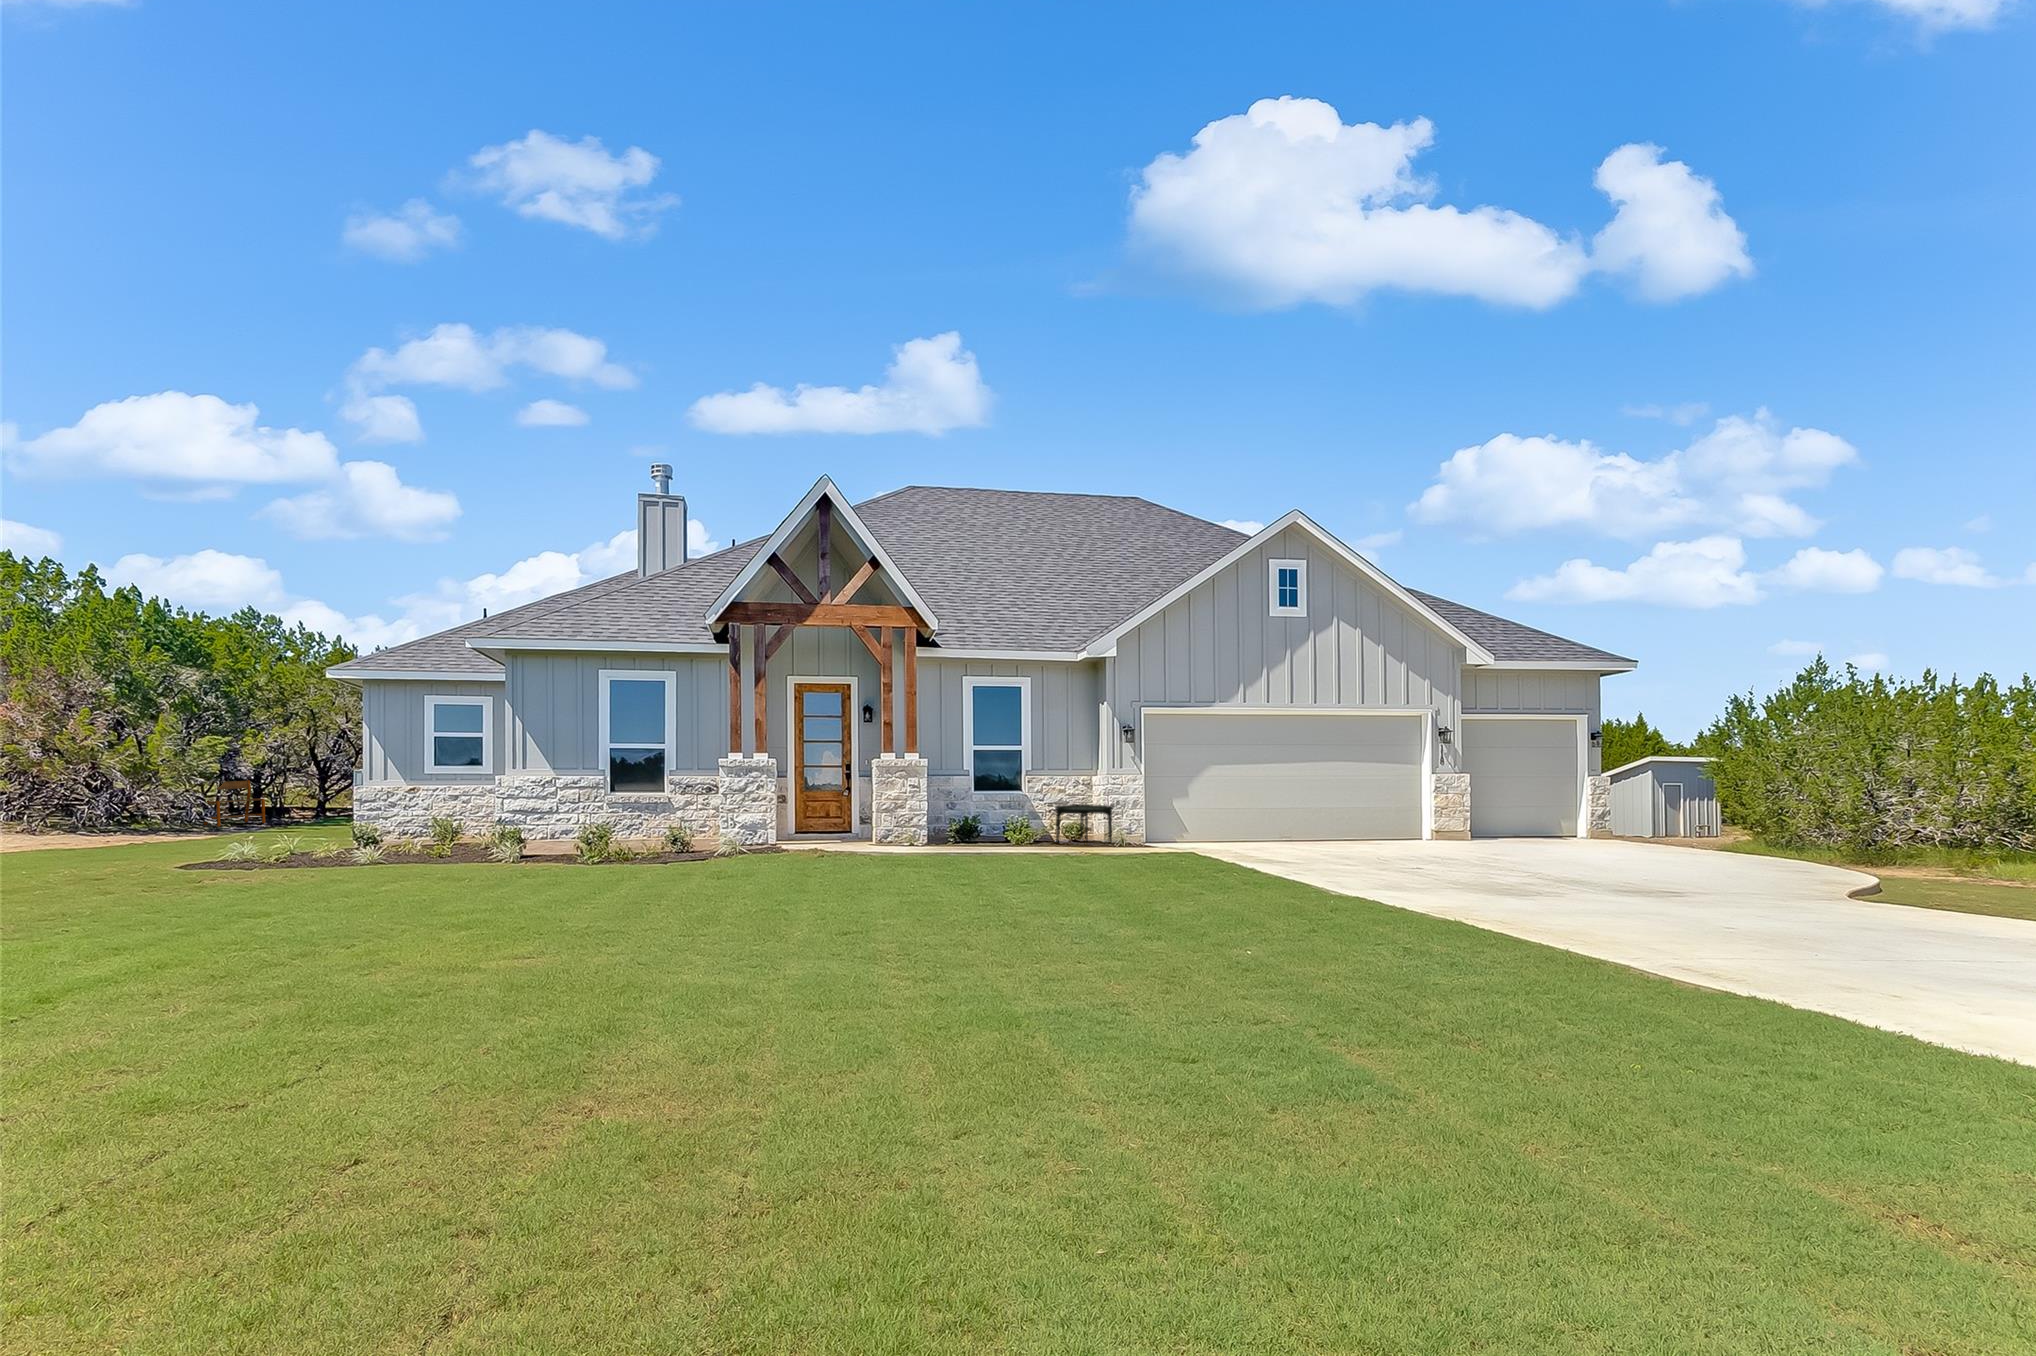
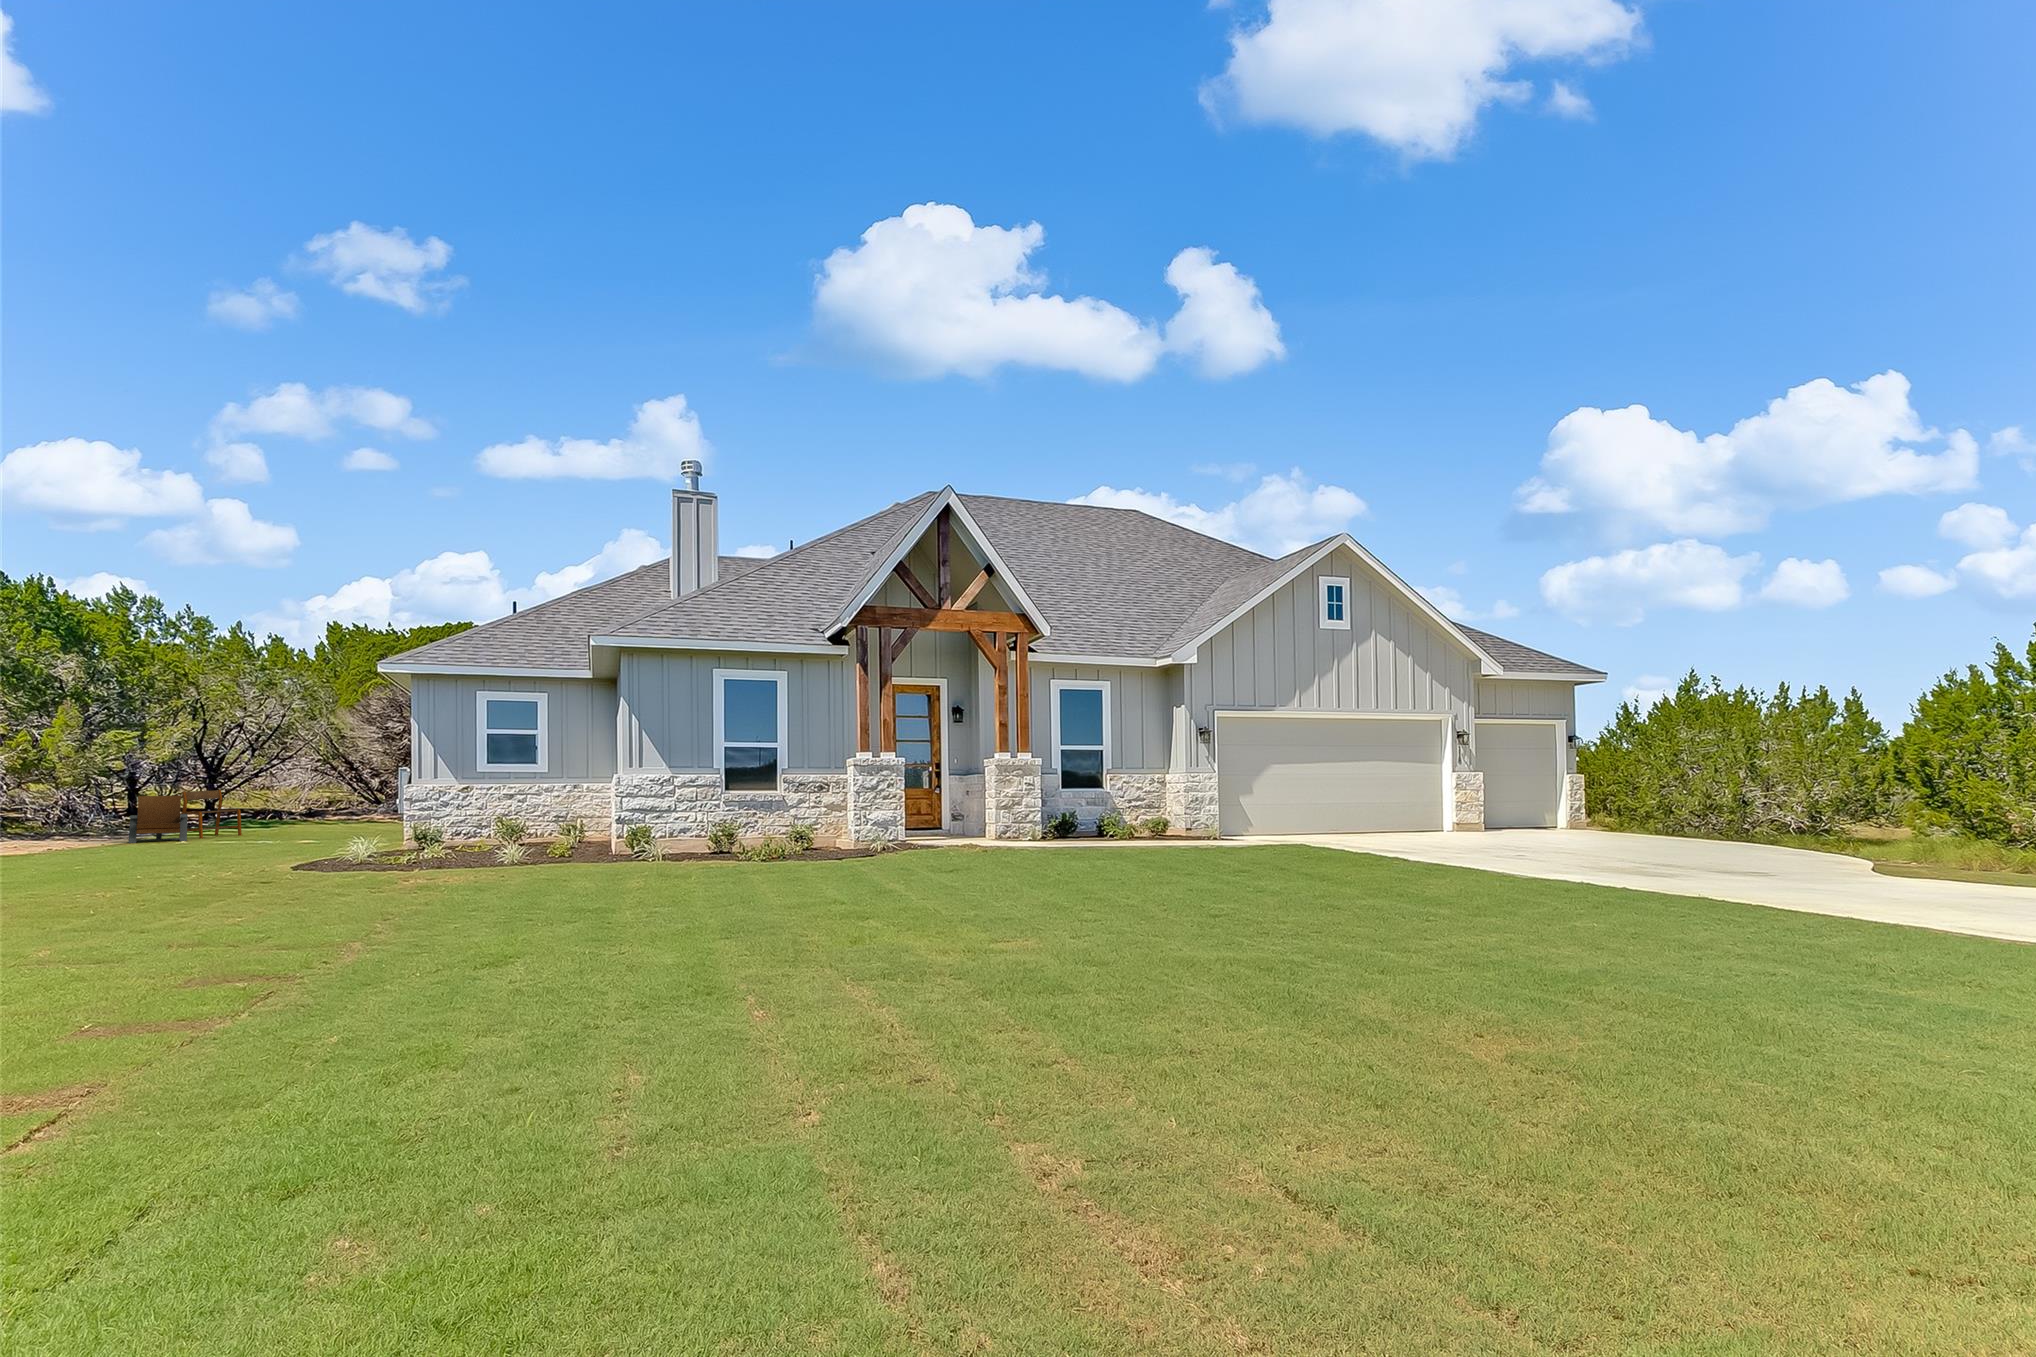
lounge chair: none [138,787,204,832] -> present [128,796,188,843]
round table: present [1055,804,1114,845] -> none [1142,800,1198,835]

